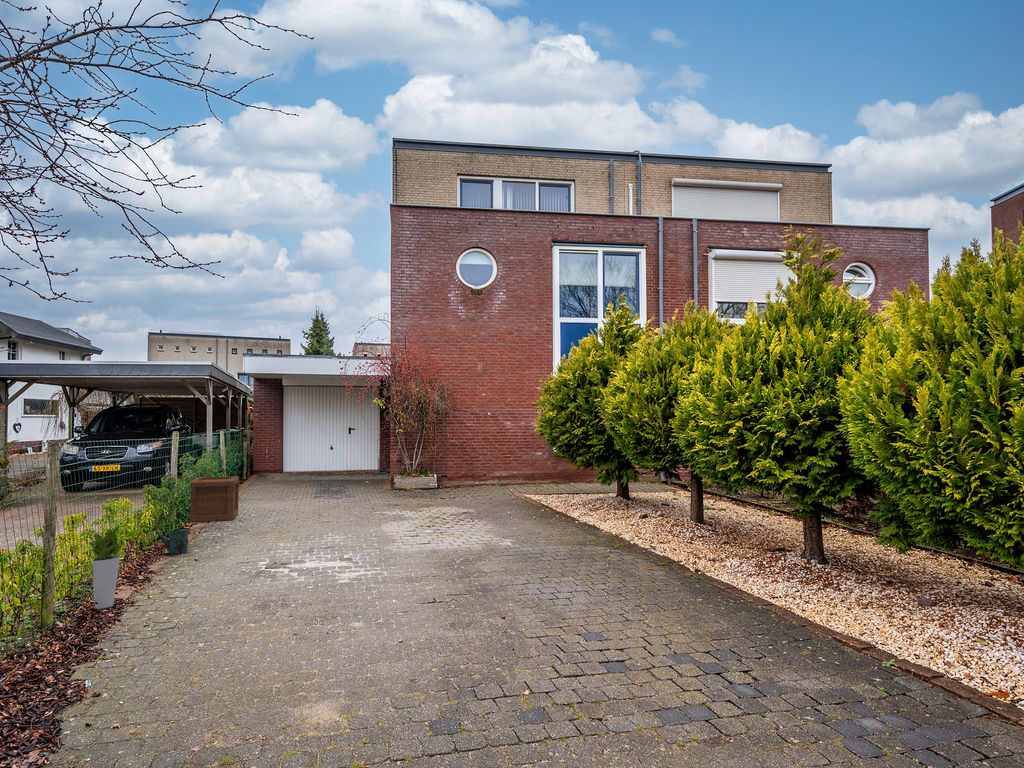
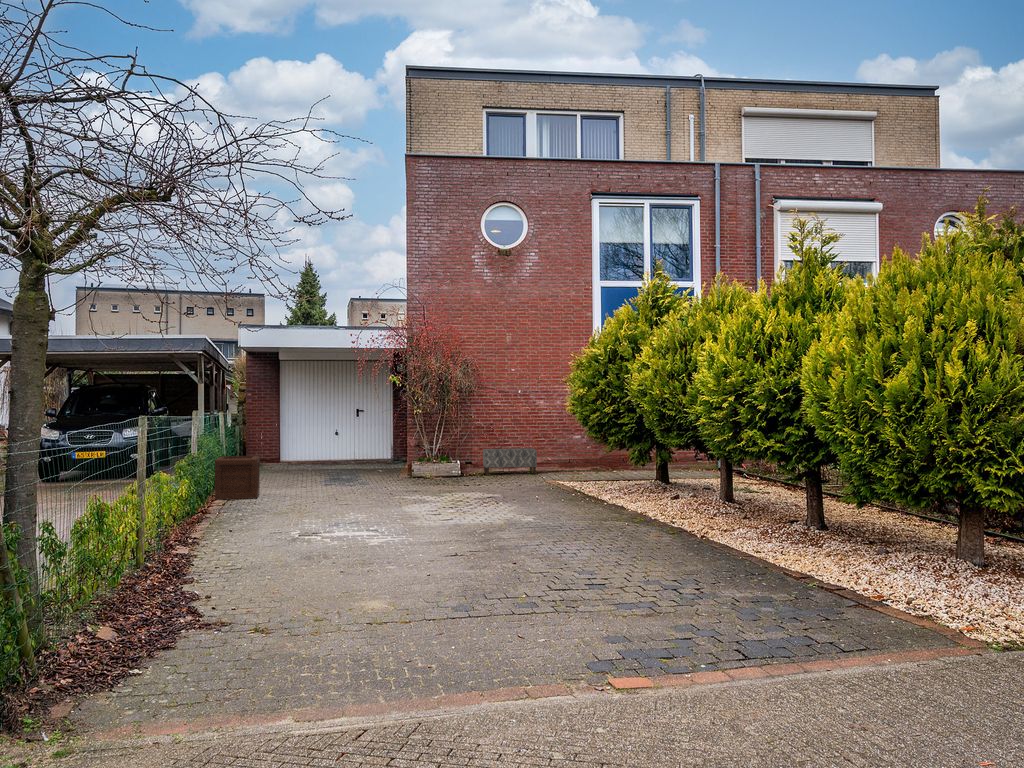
bench: none [457,464,506,489] -> present [483,448,537,475]
watering can: present [151,526,195,554] -> none [197,495,235,521]
planter: present [89,527,121,609] -> none [172,485,200,551]

